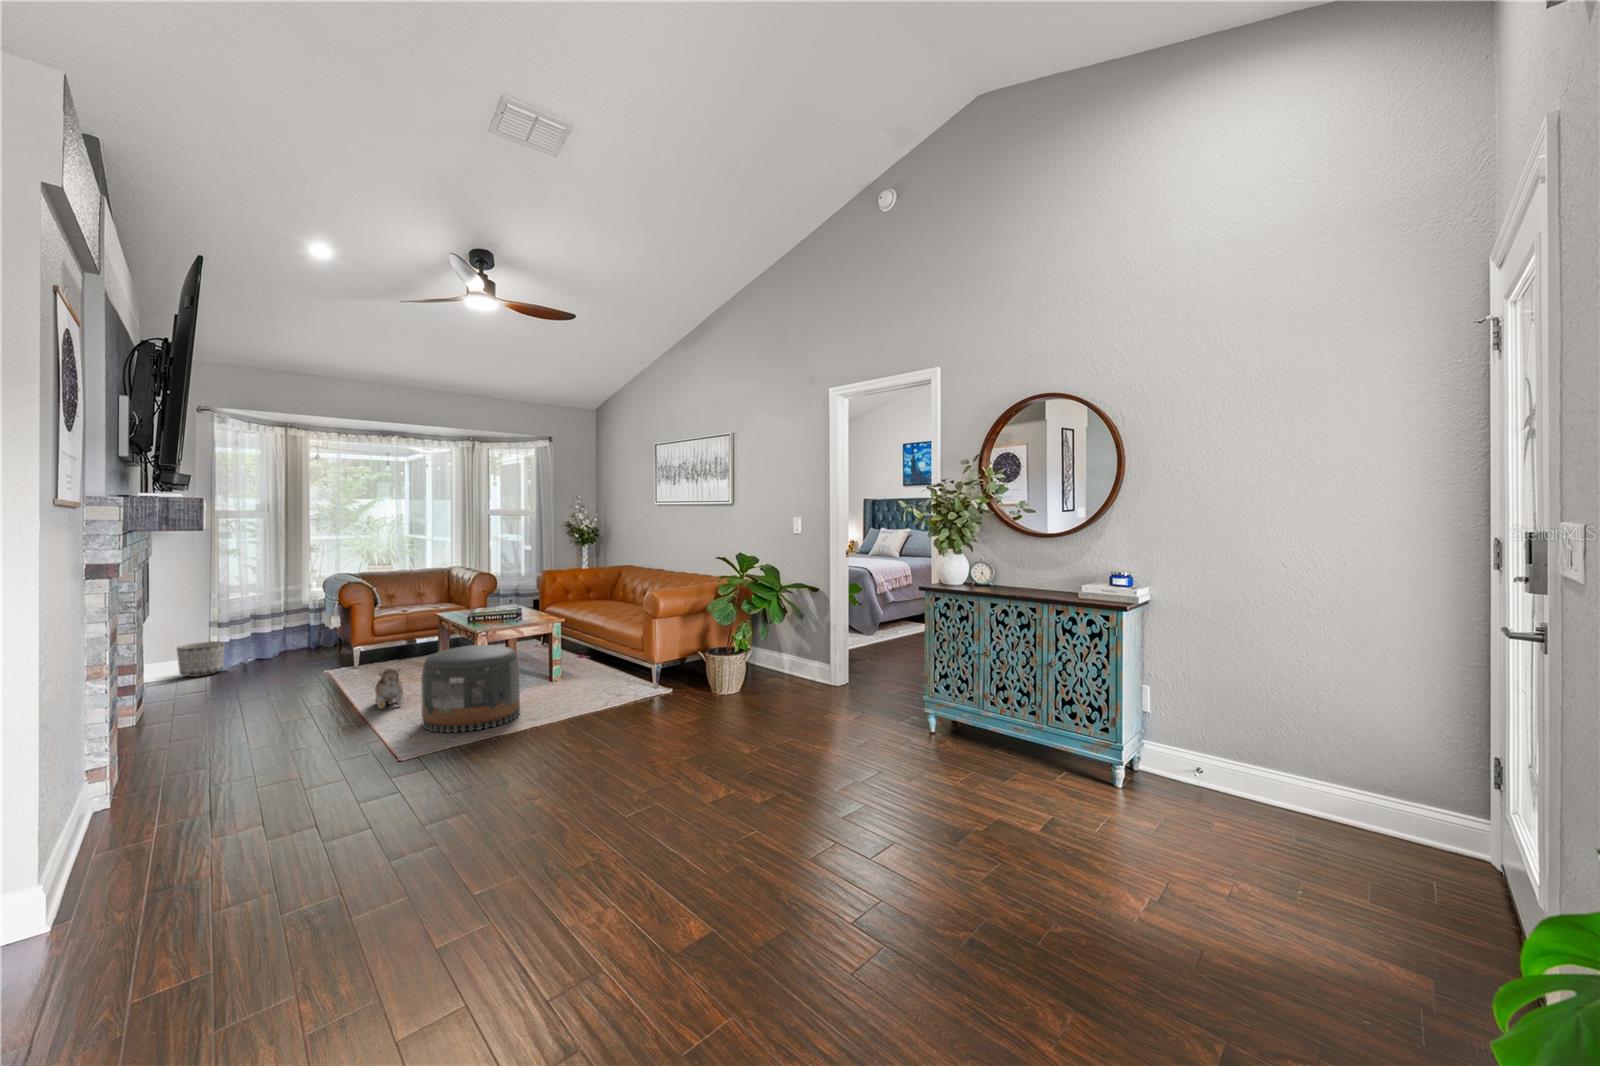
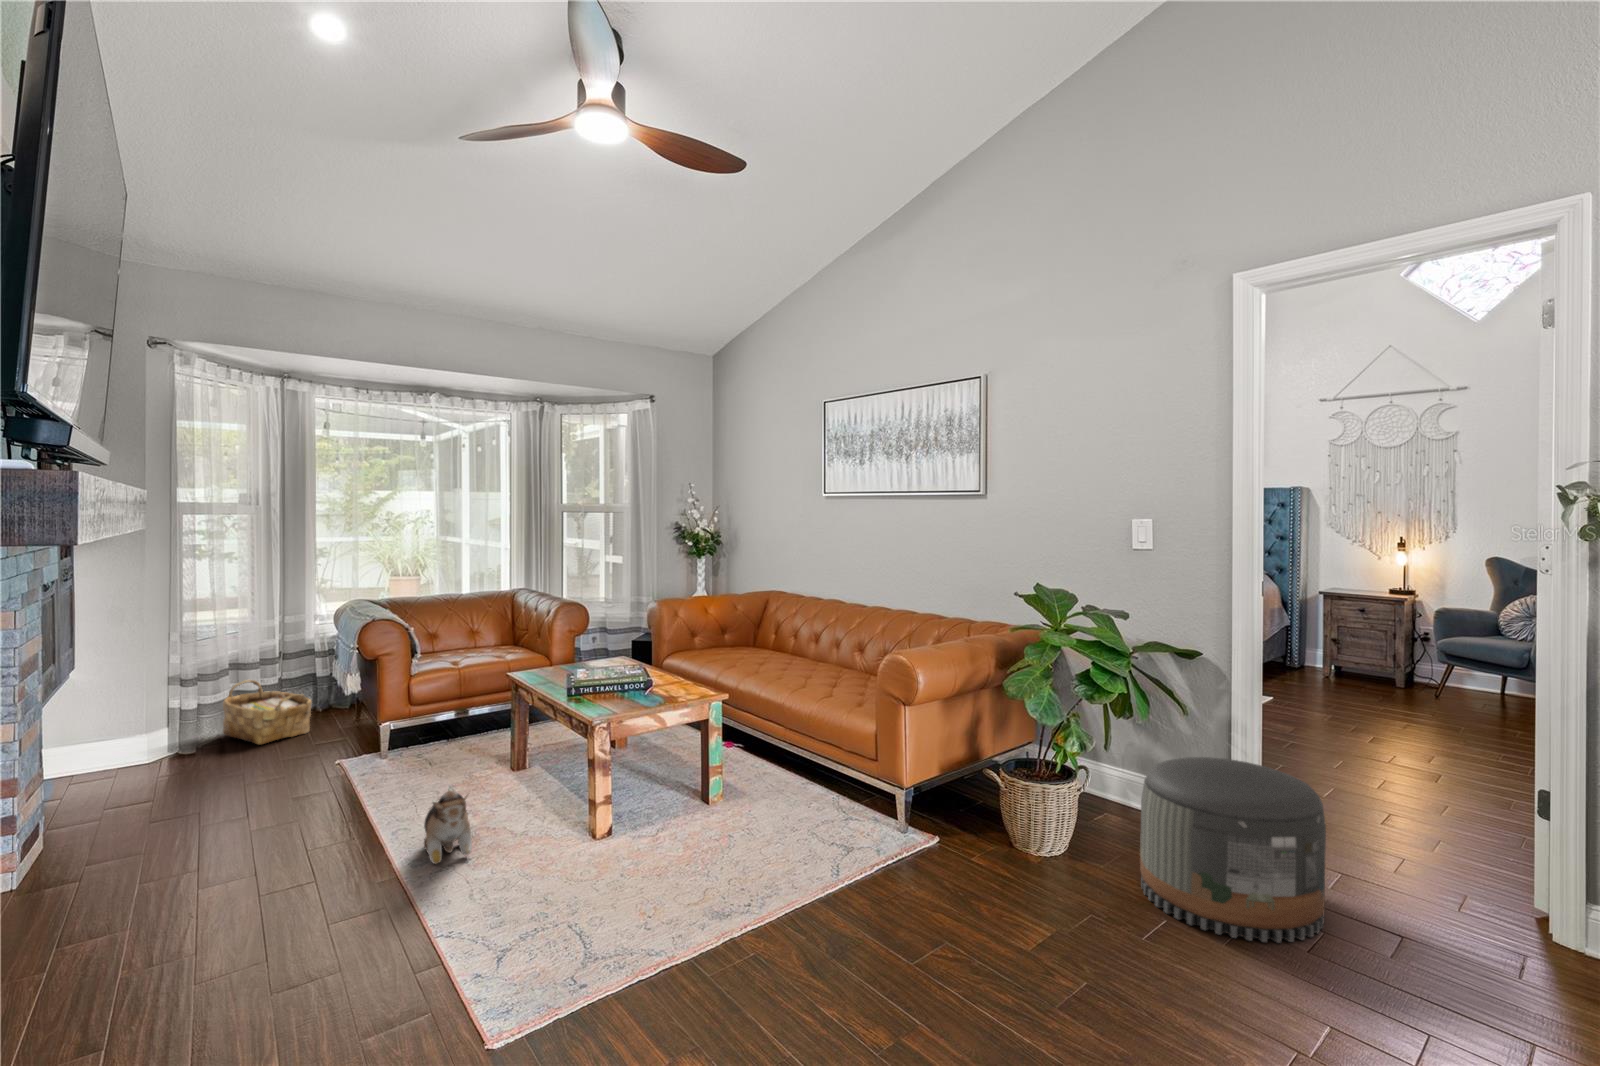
woven basket: none [246,625,308,664] -> present [223,680,312,745]
planter: present [177,642,225,677] -> none [117,709,189,767]
pouf: present [421,645,520,733] -> present [1140,757,1326,943]

